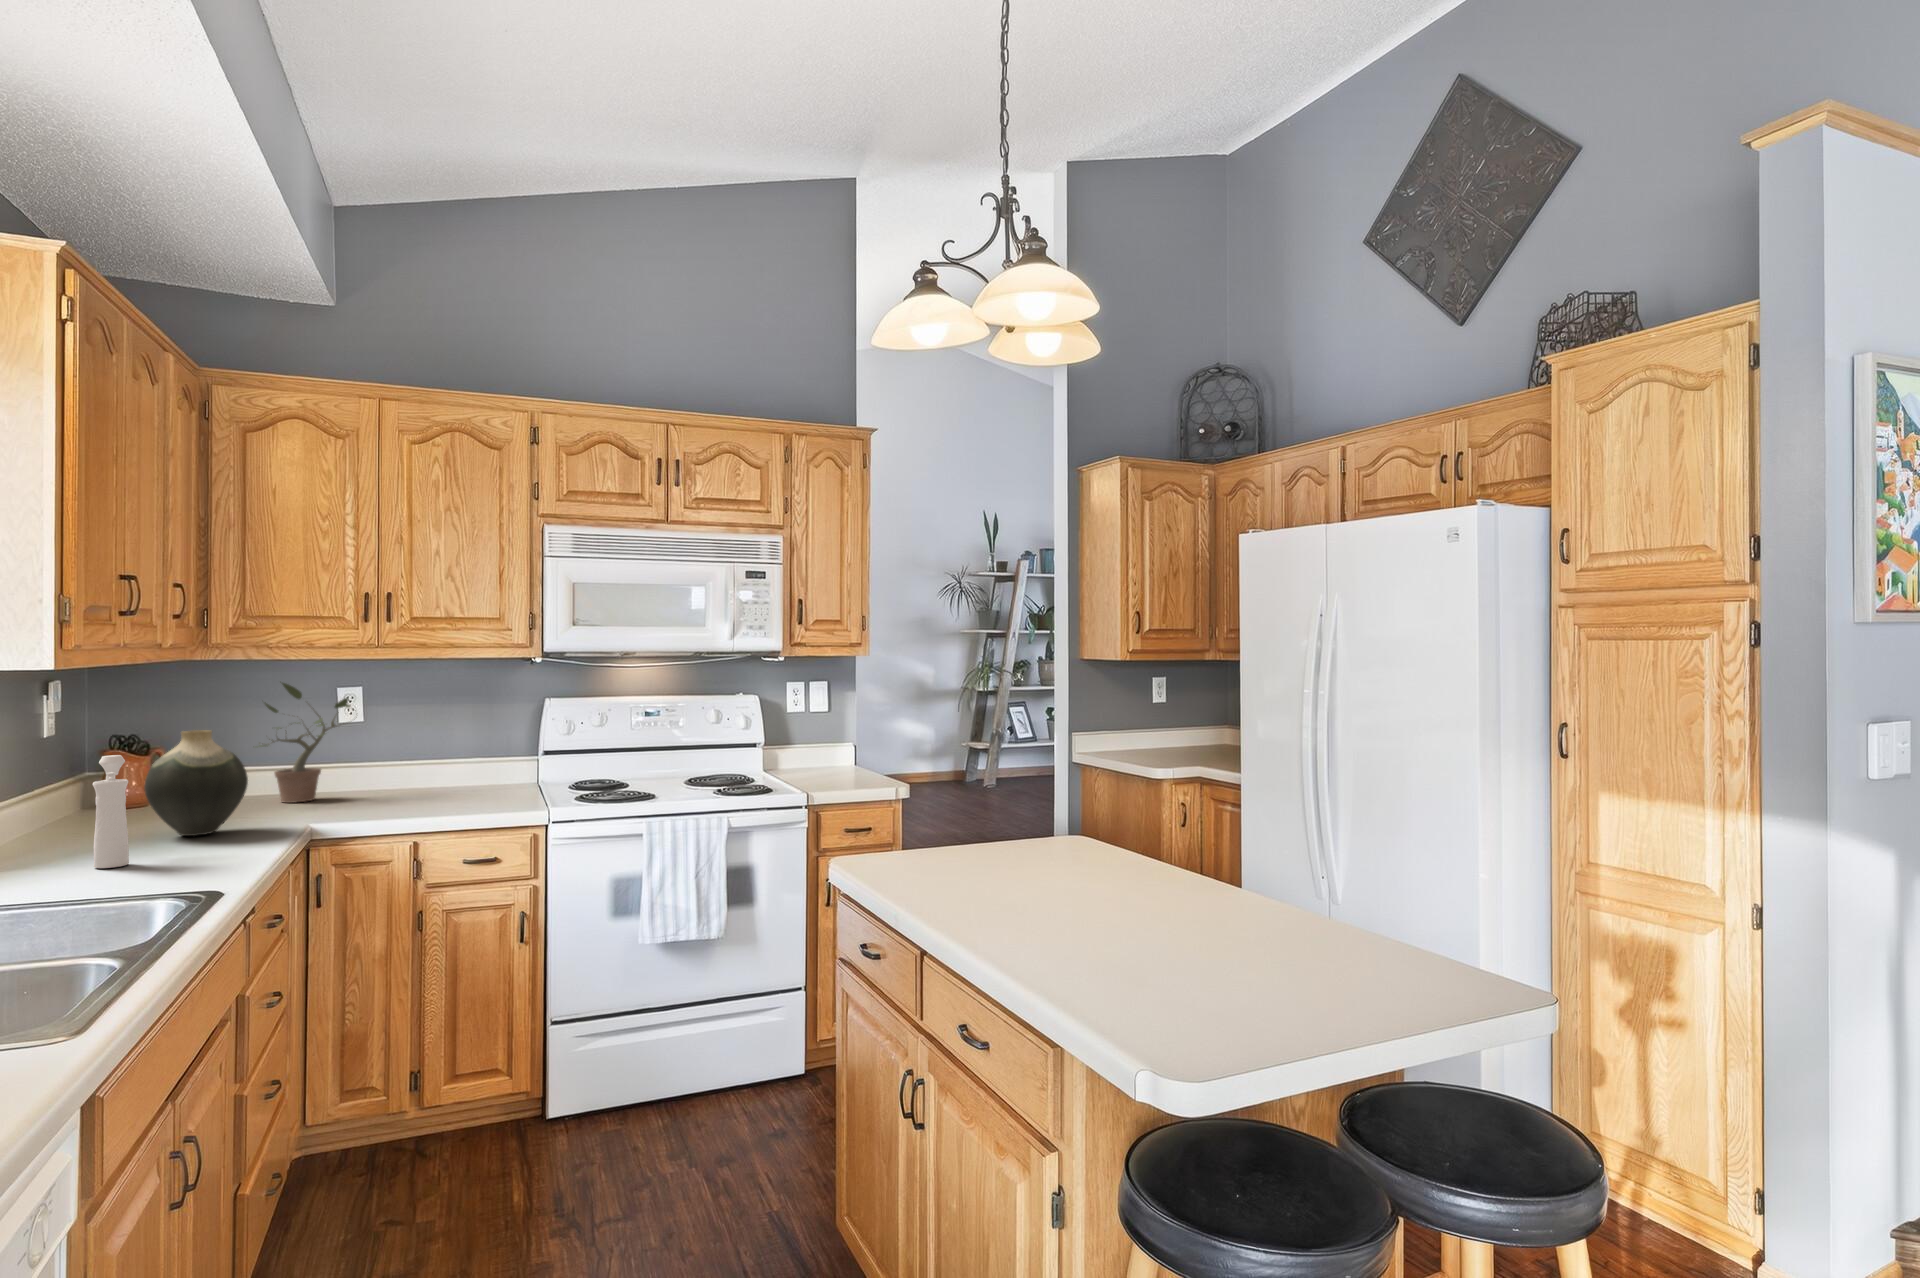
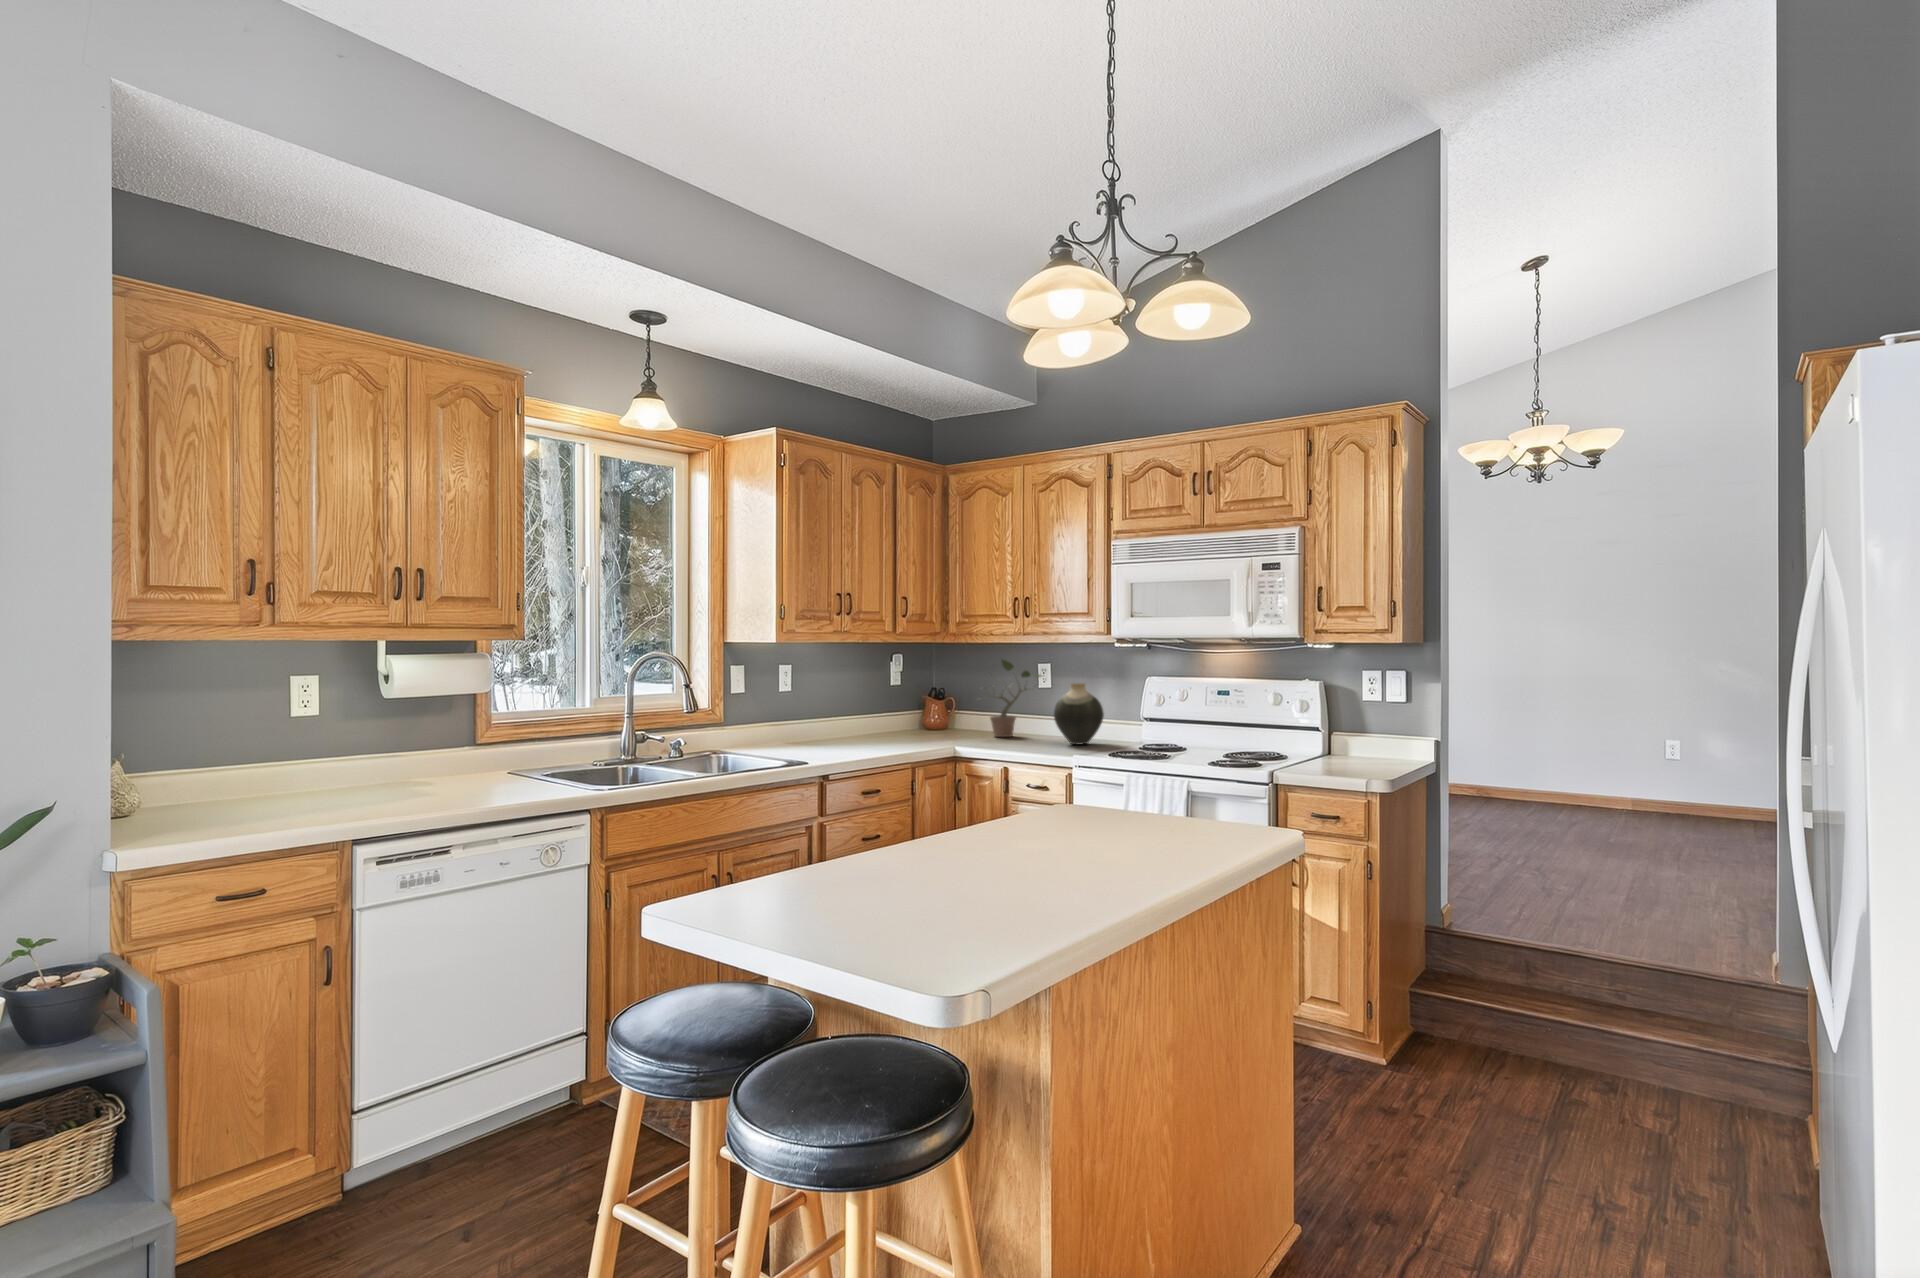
vase: present [144,730,248,836] -> present [1054,683,1104,745]
pepper mill: present [92,755,129,868] -> none [813,696,843,755]

